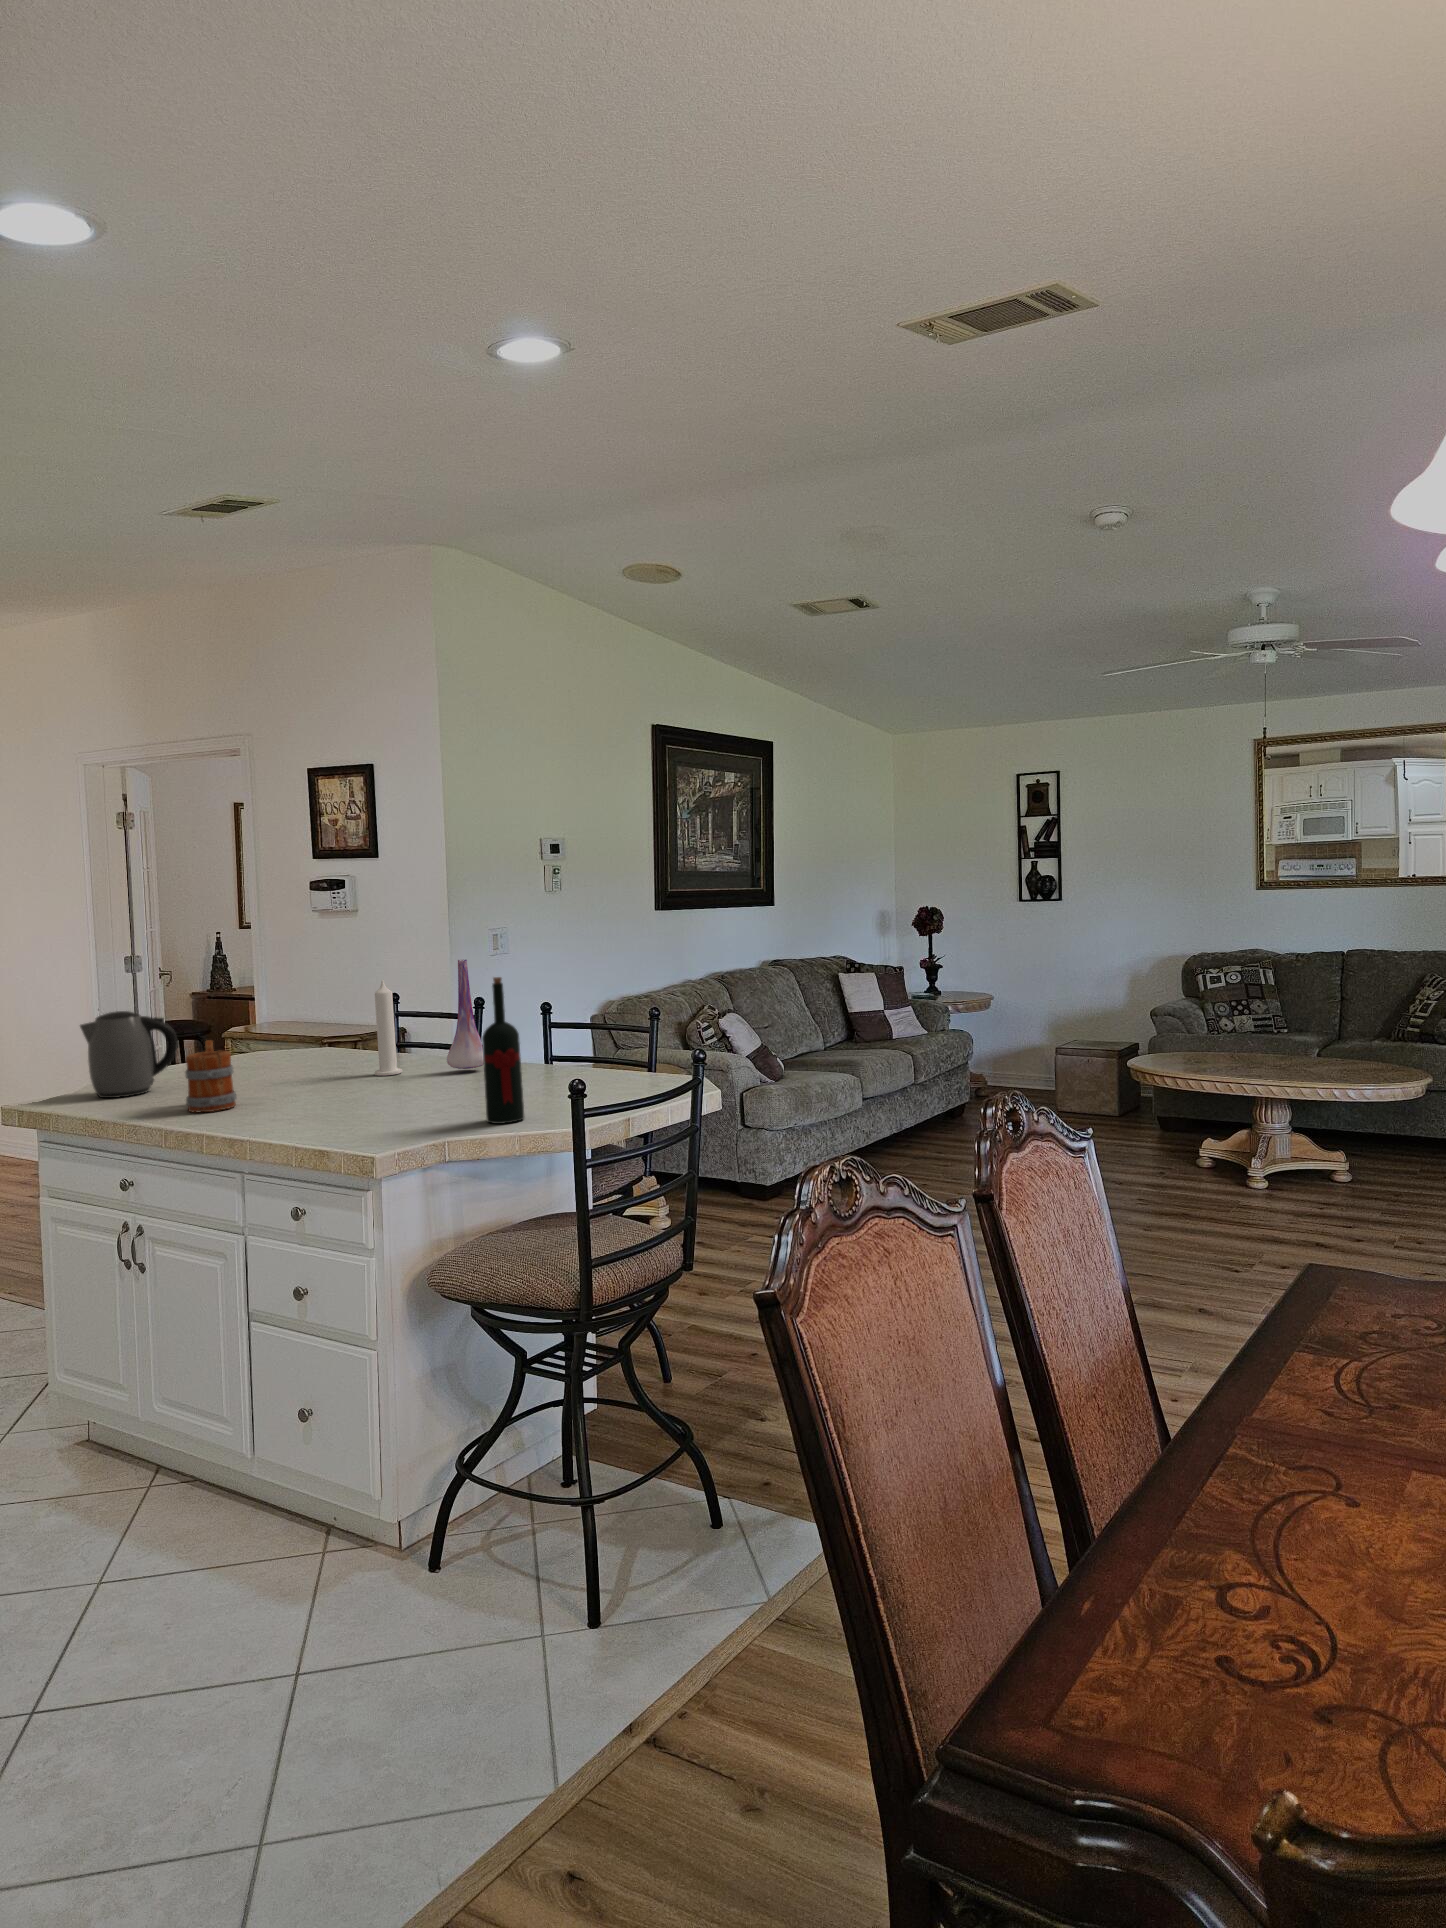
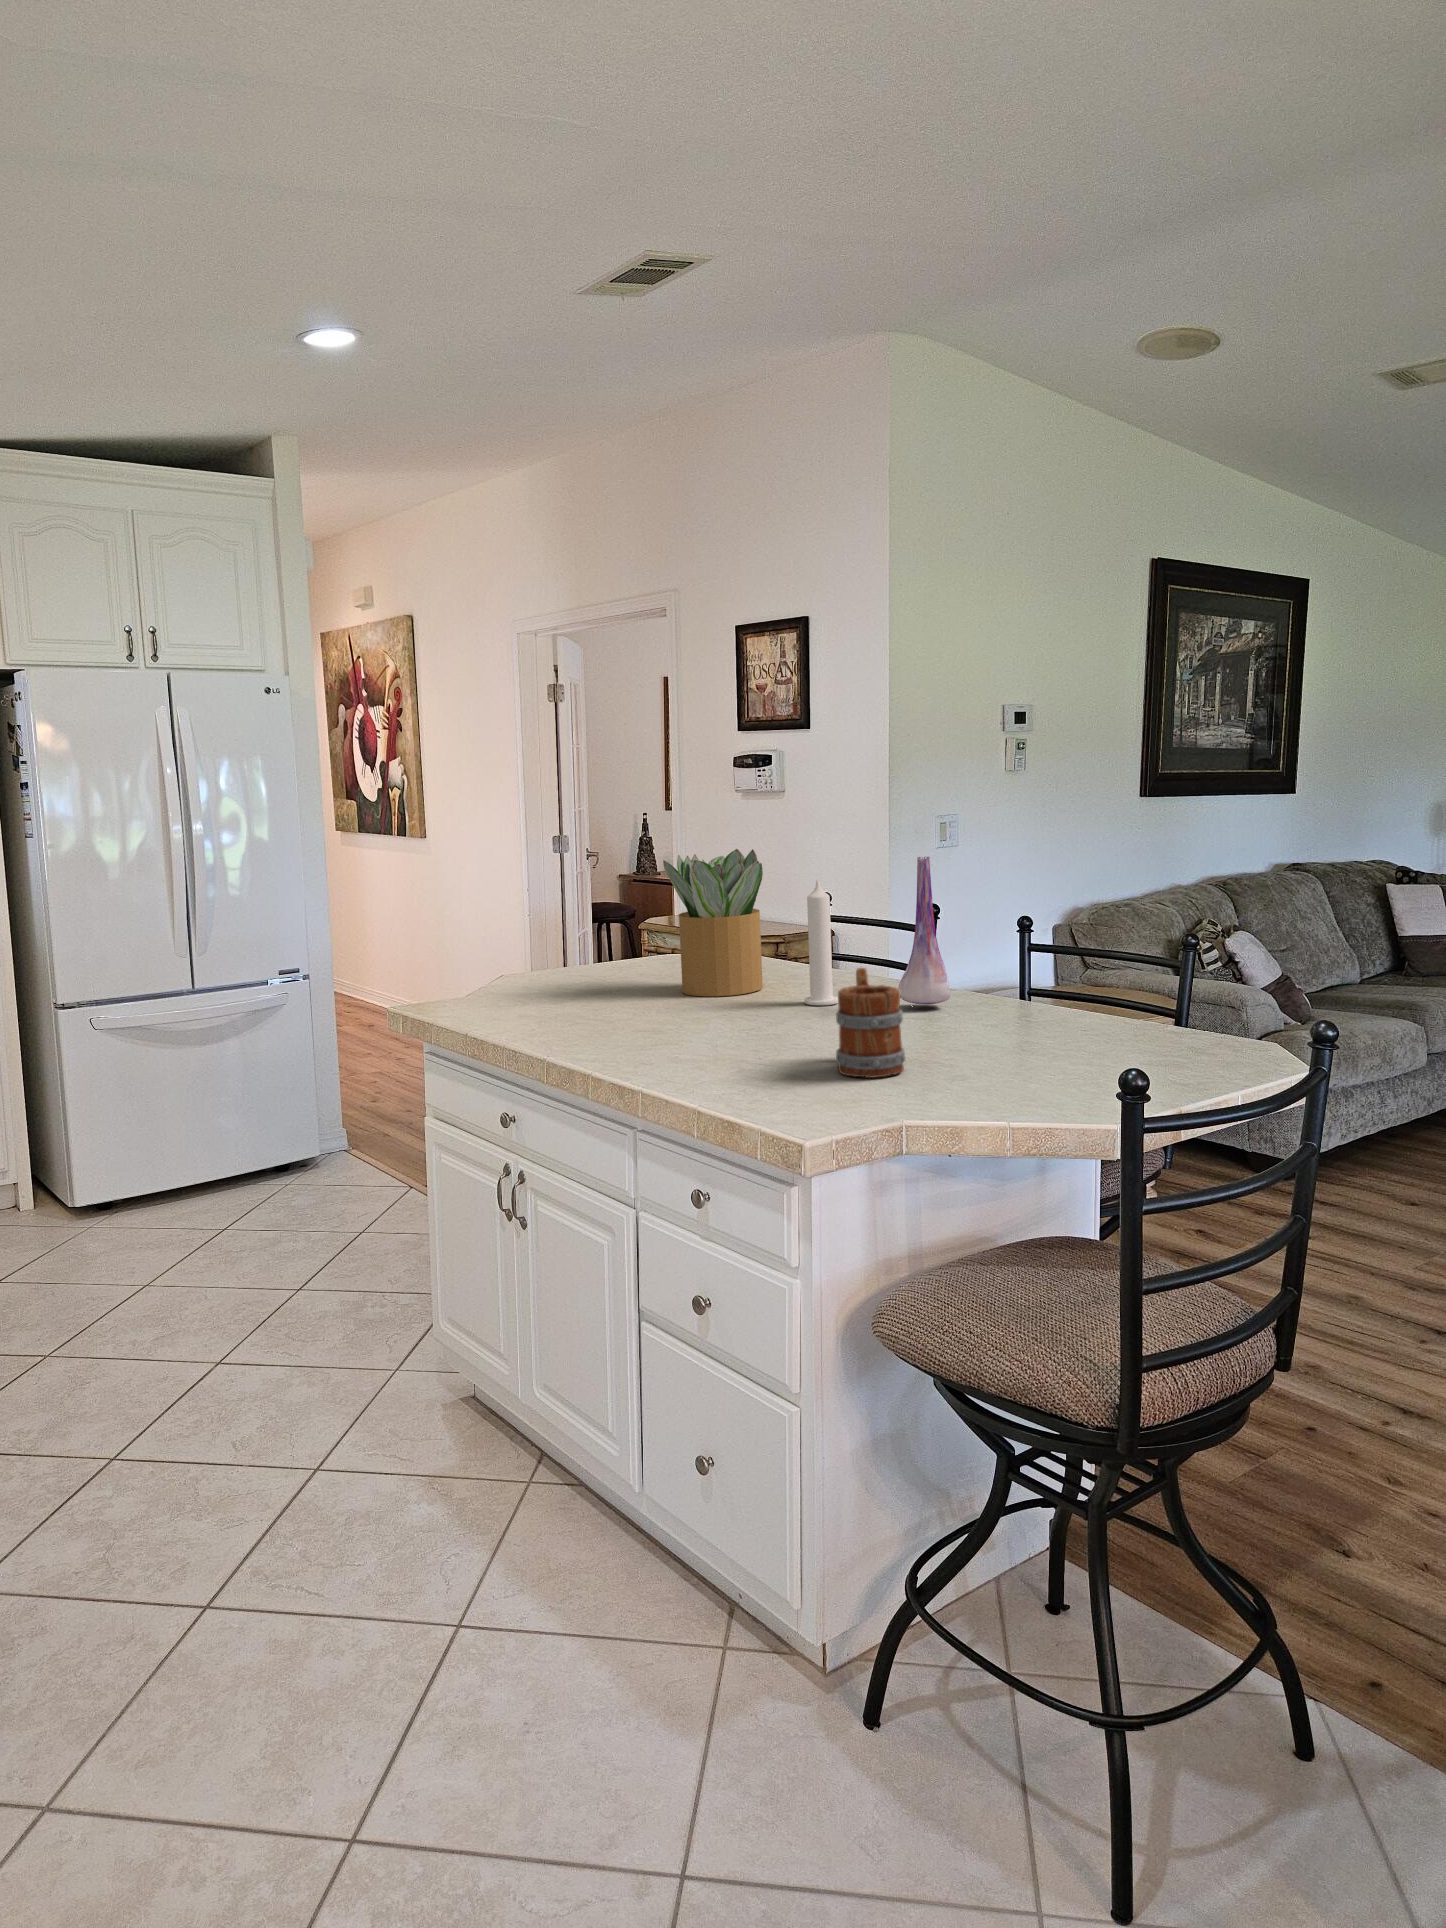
potted plant: none [255,959,341,1076] -> present [663,849,763,996]
wine bottle: present [482,977,524,1124] -> none [965,889,1023,1109]
kettle: present [80,1011,178,1098] -> none [464,907,572,1012]
mug: present [185,1040,237,1112] -> present [836,968,905,1078]

